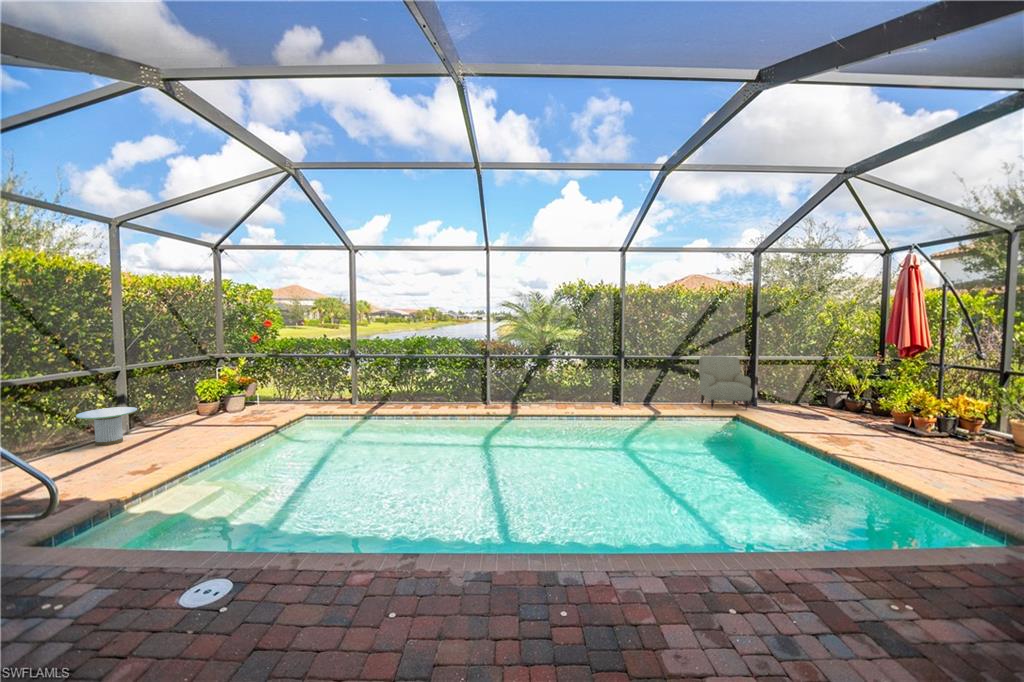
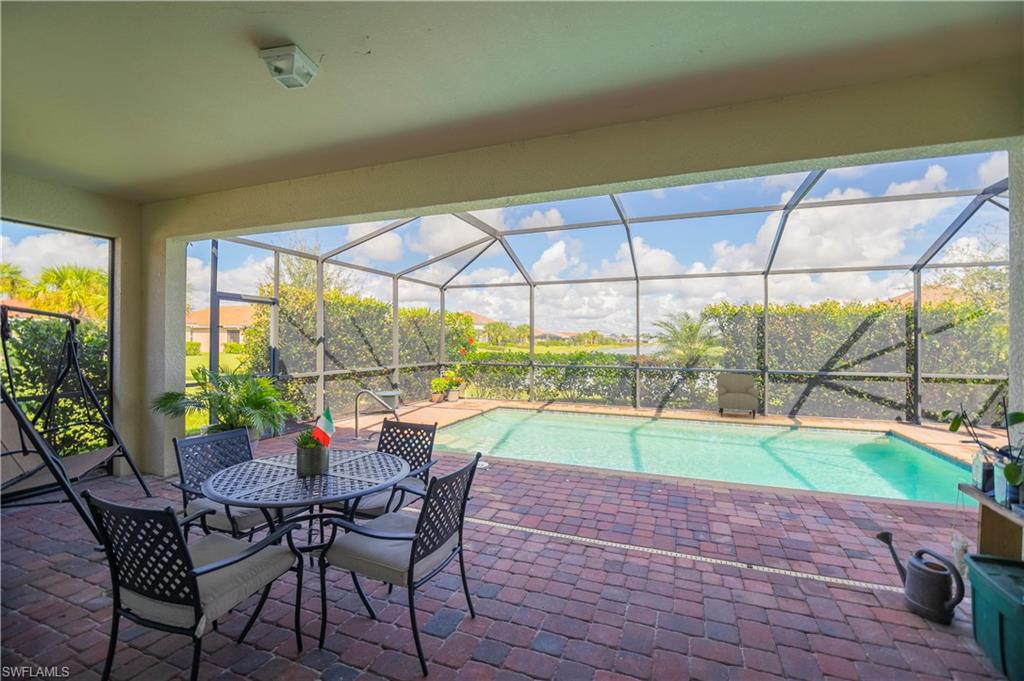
chair: present [699,356,753,410] -> present [717,373,758,419]

